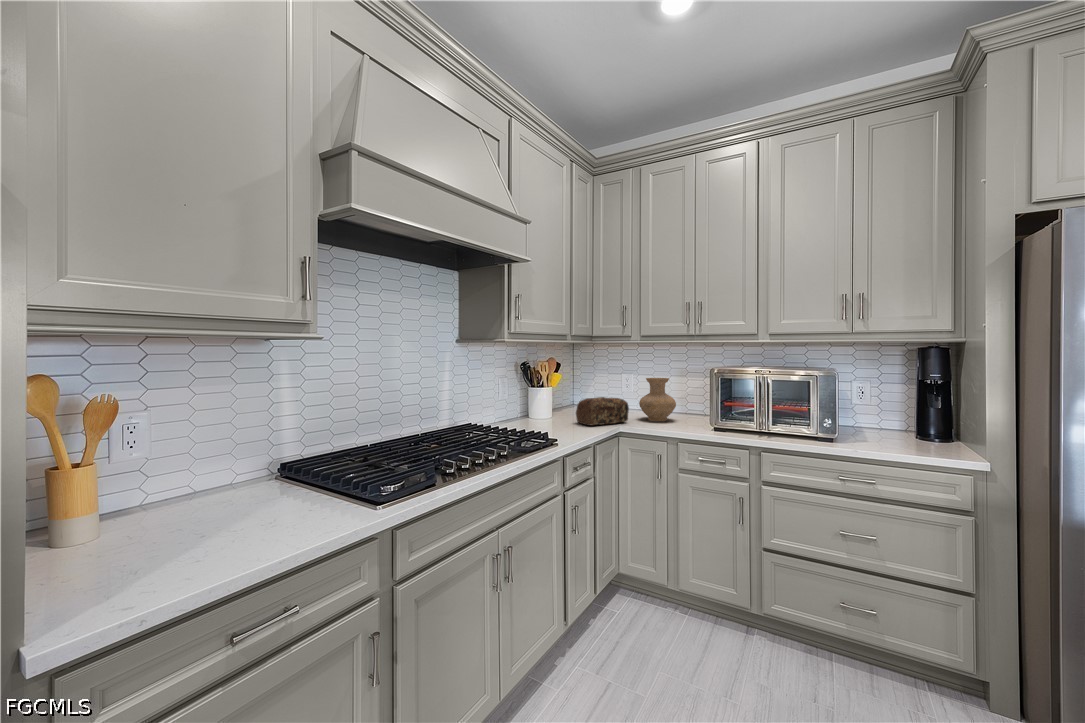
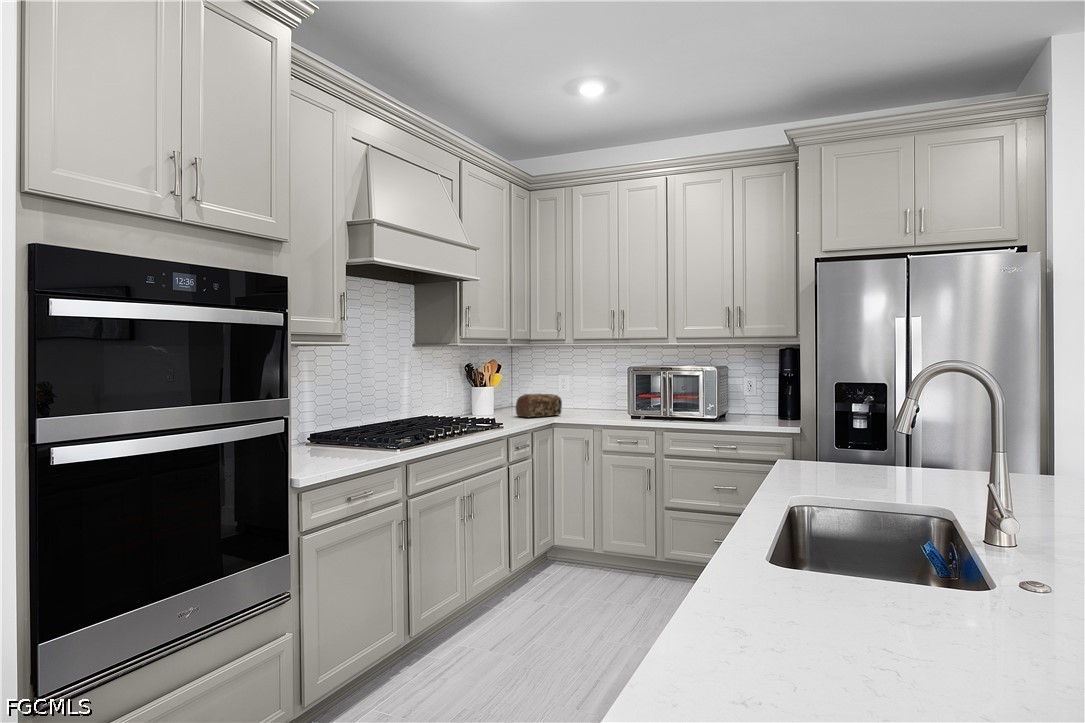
vase: present [639,378,676,421] -> none [572,376,604,414]

